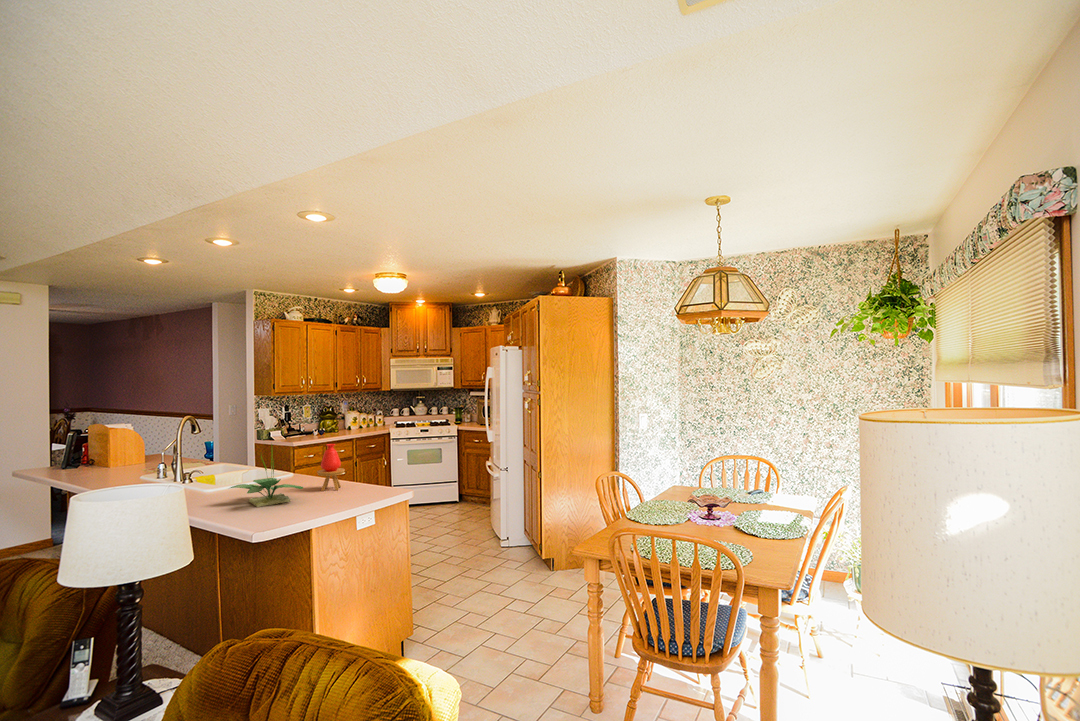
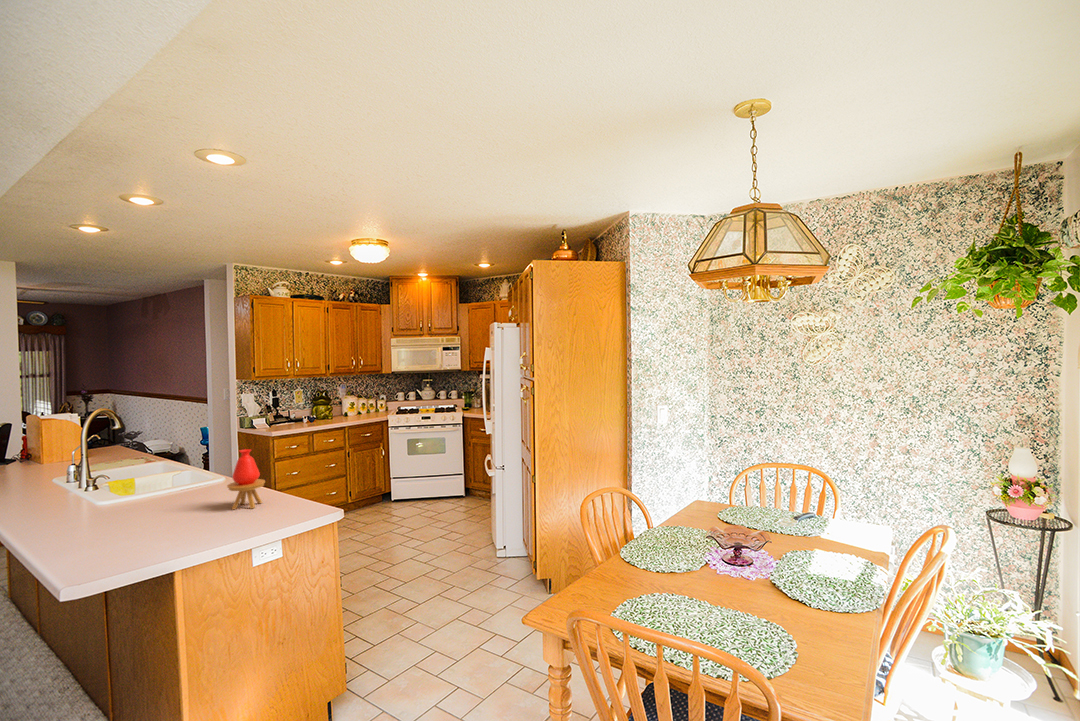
potted plant: present [231,444,303,507] -> none [92,452,192,538]

